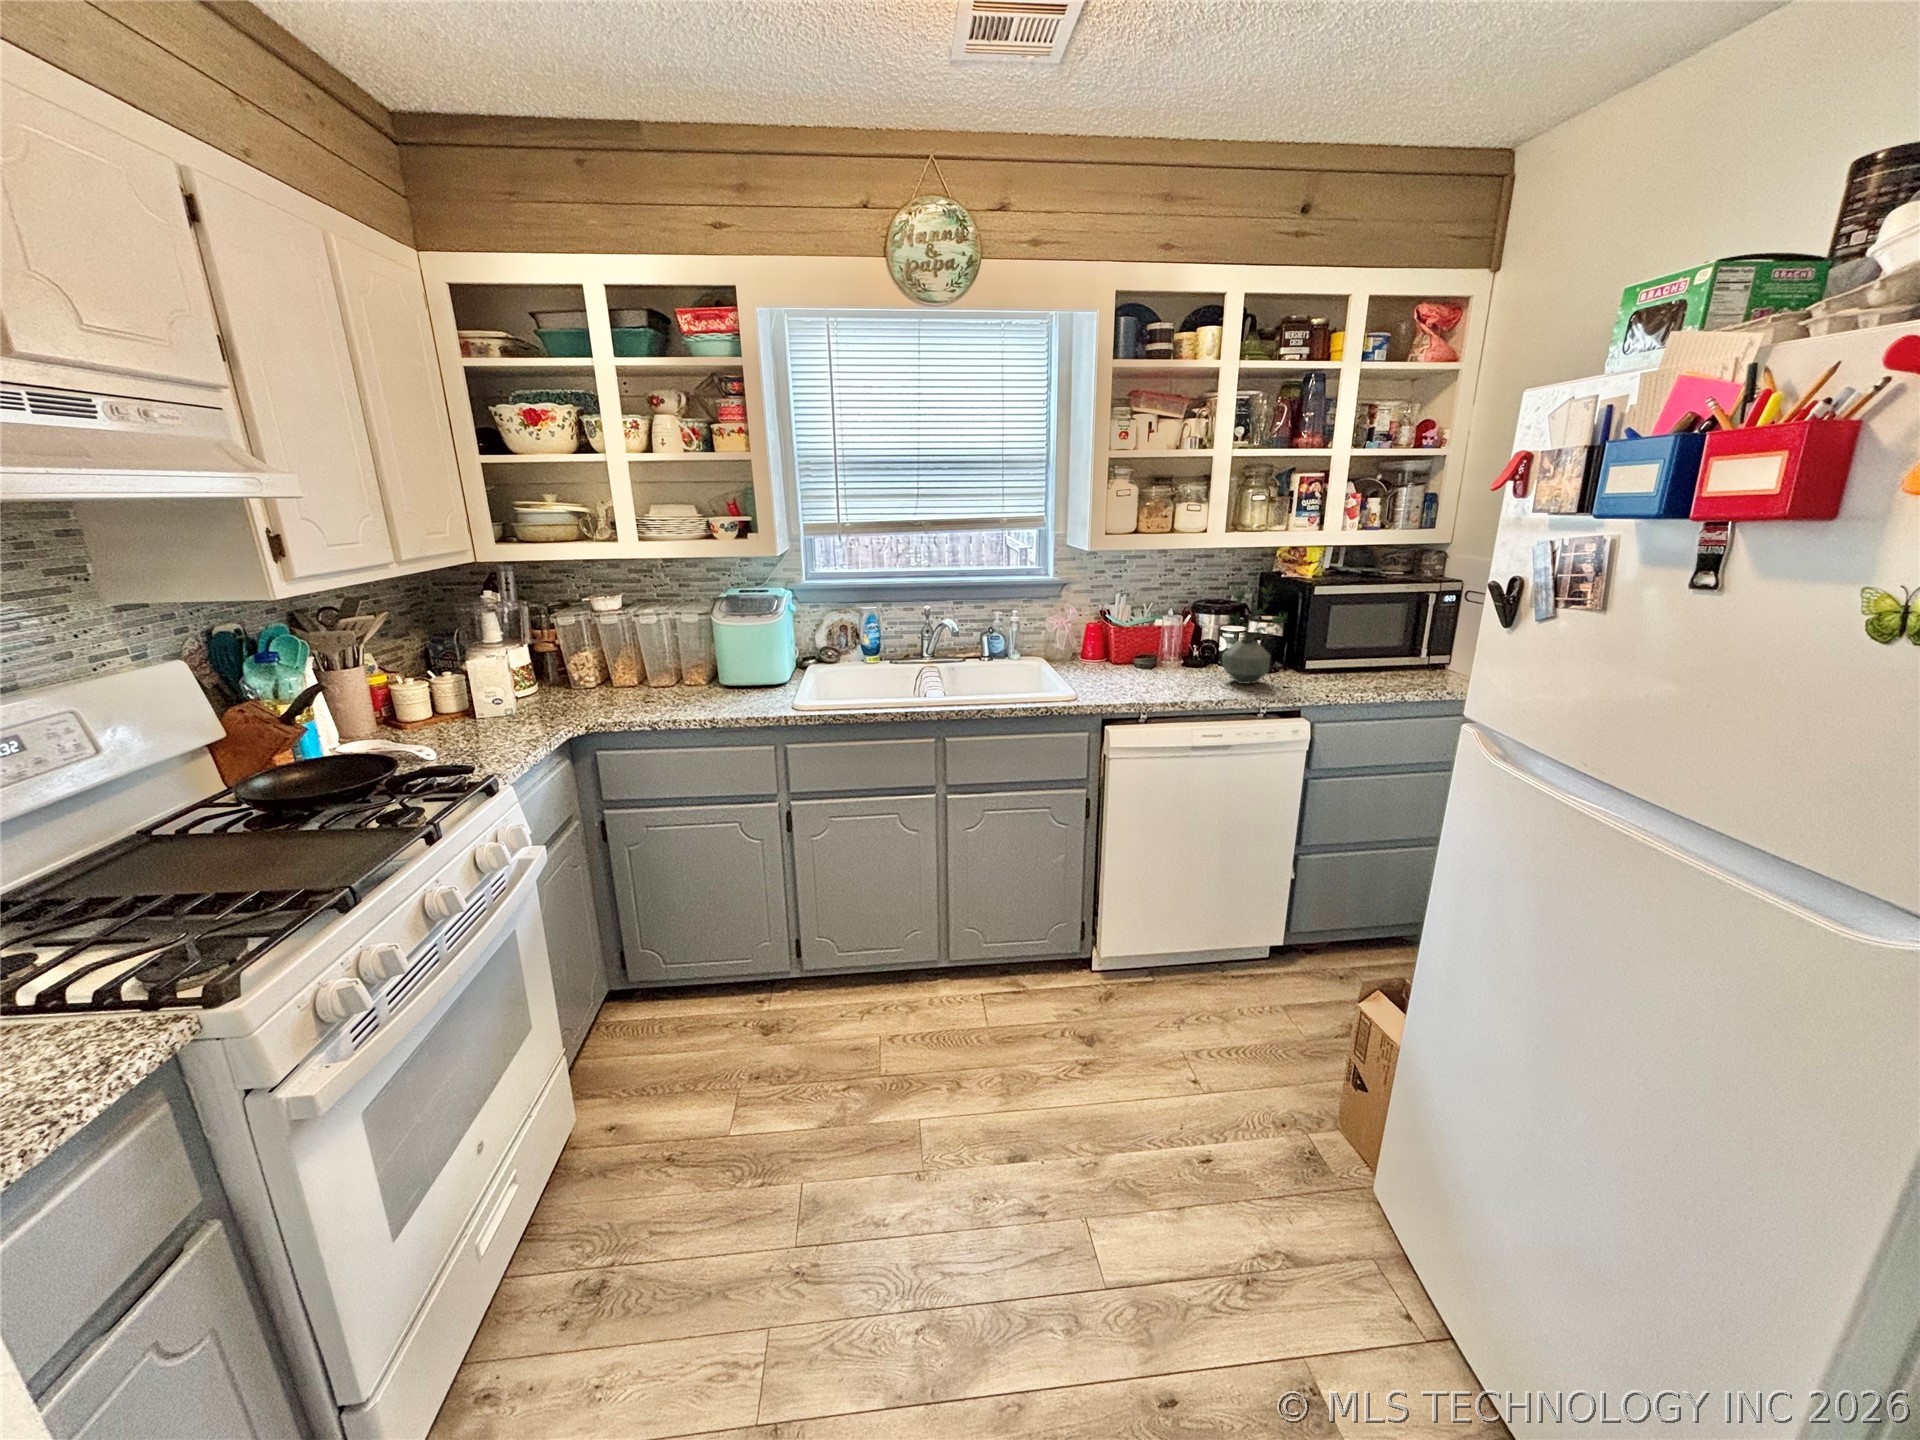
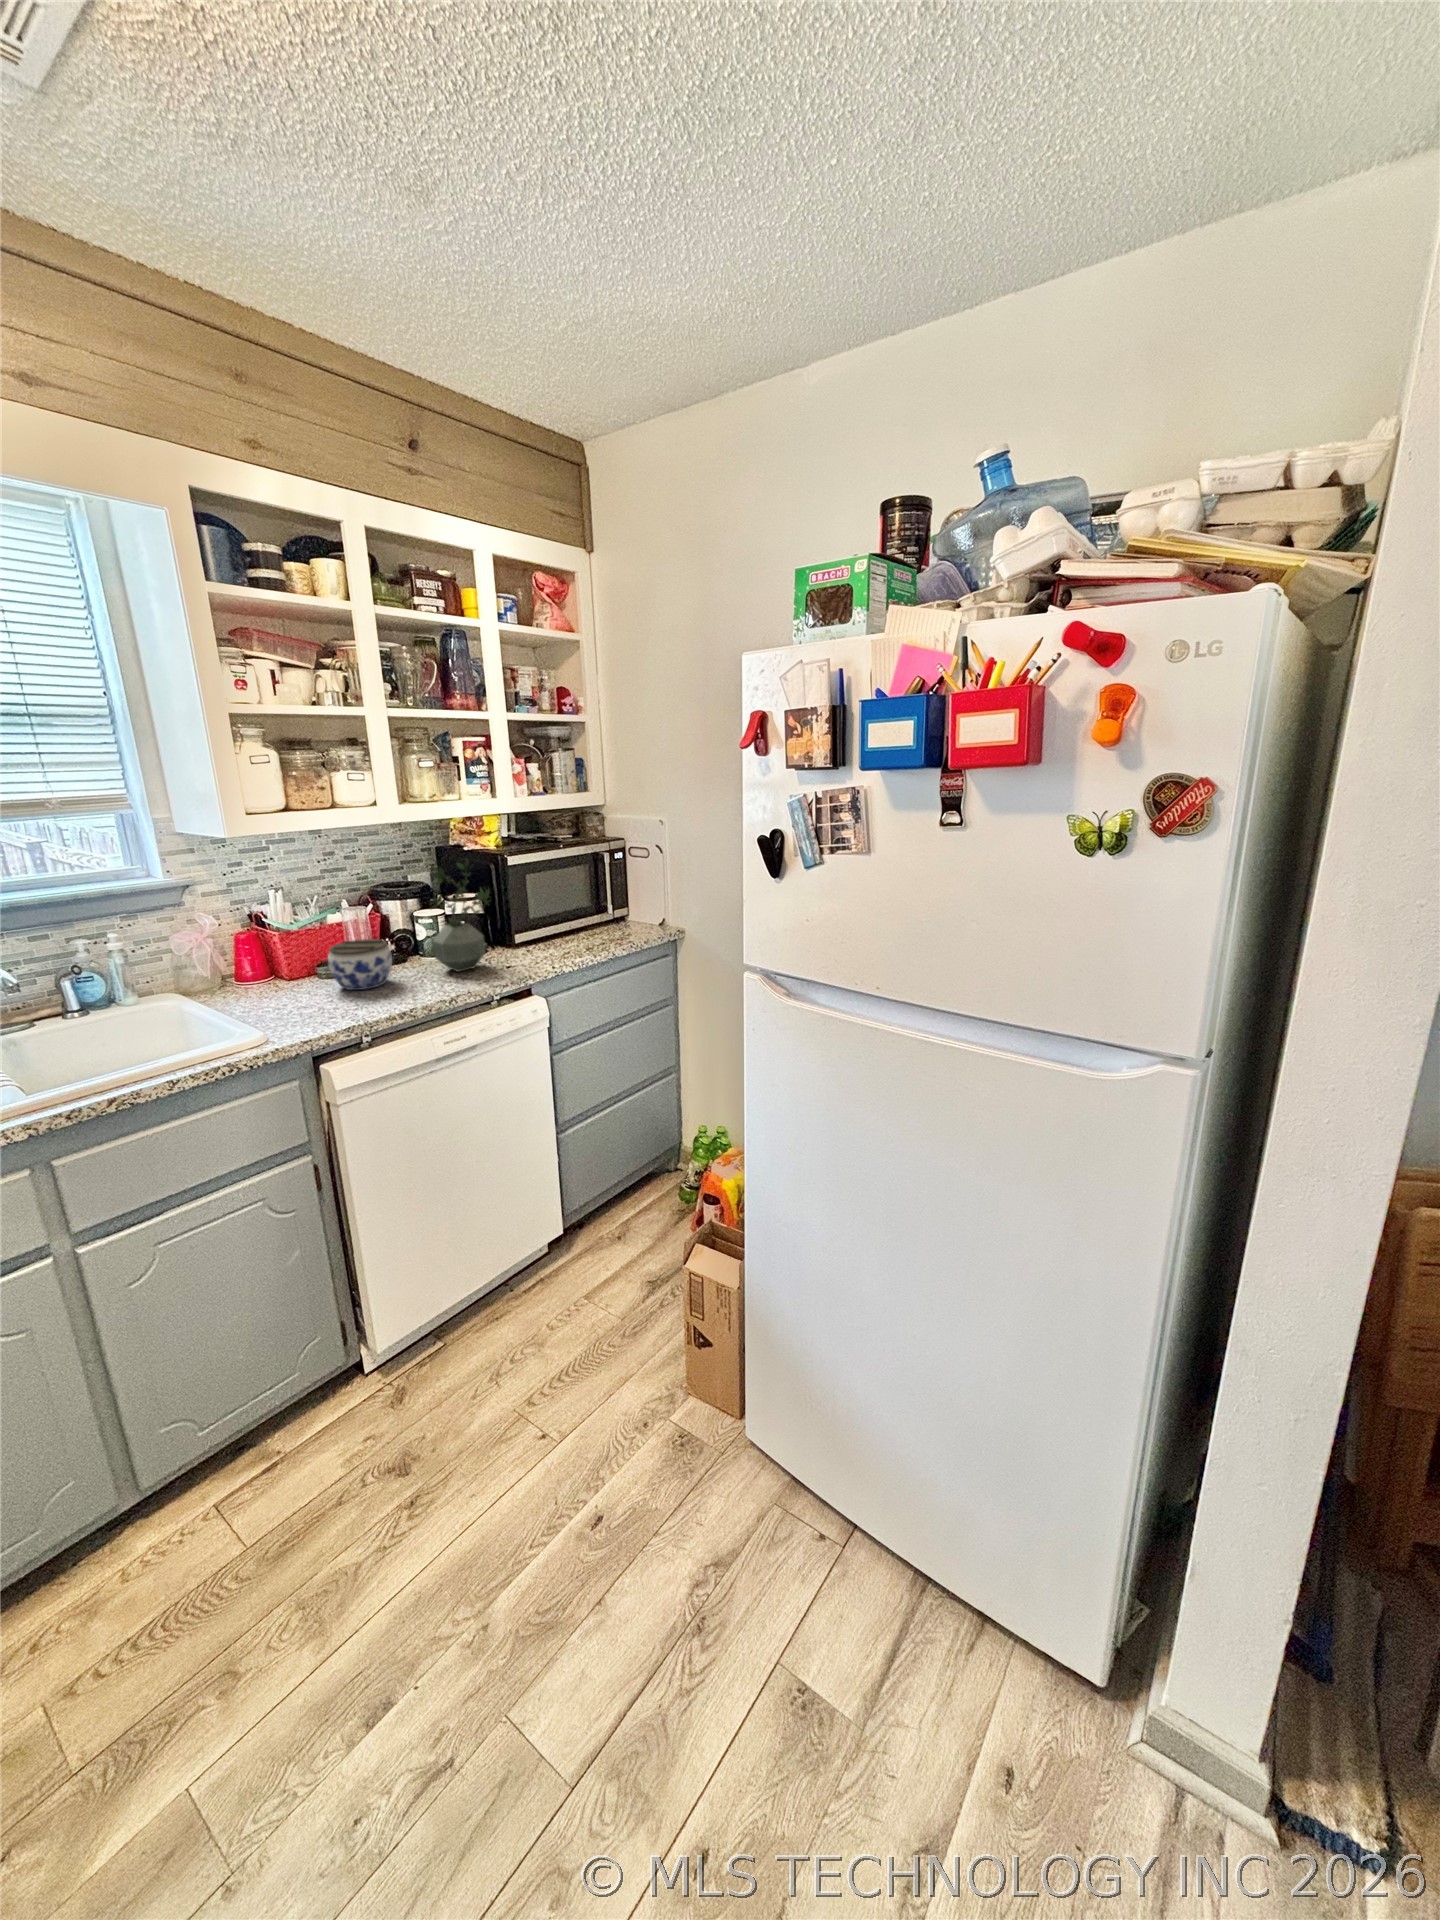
jar: none [1139,641,1188,682] -> present [328,939,392,990]

